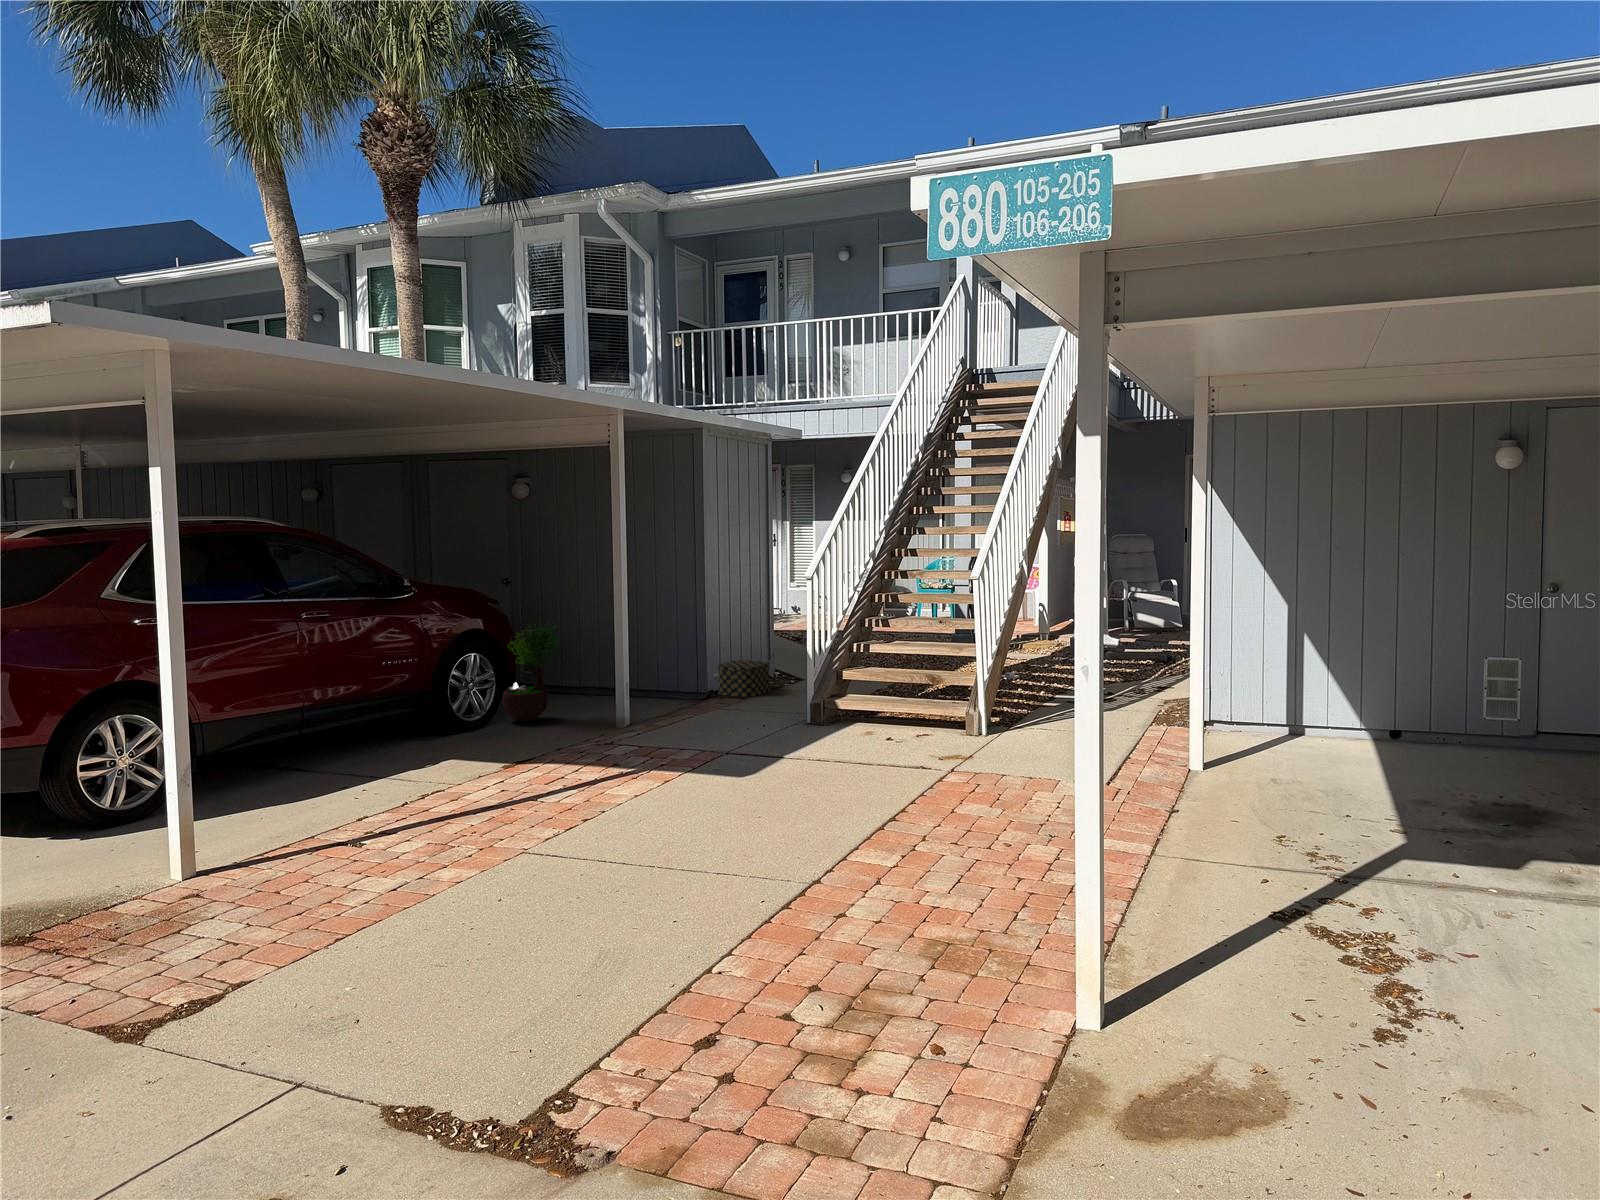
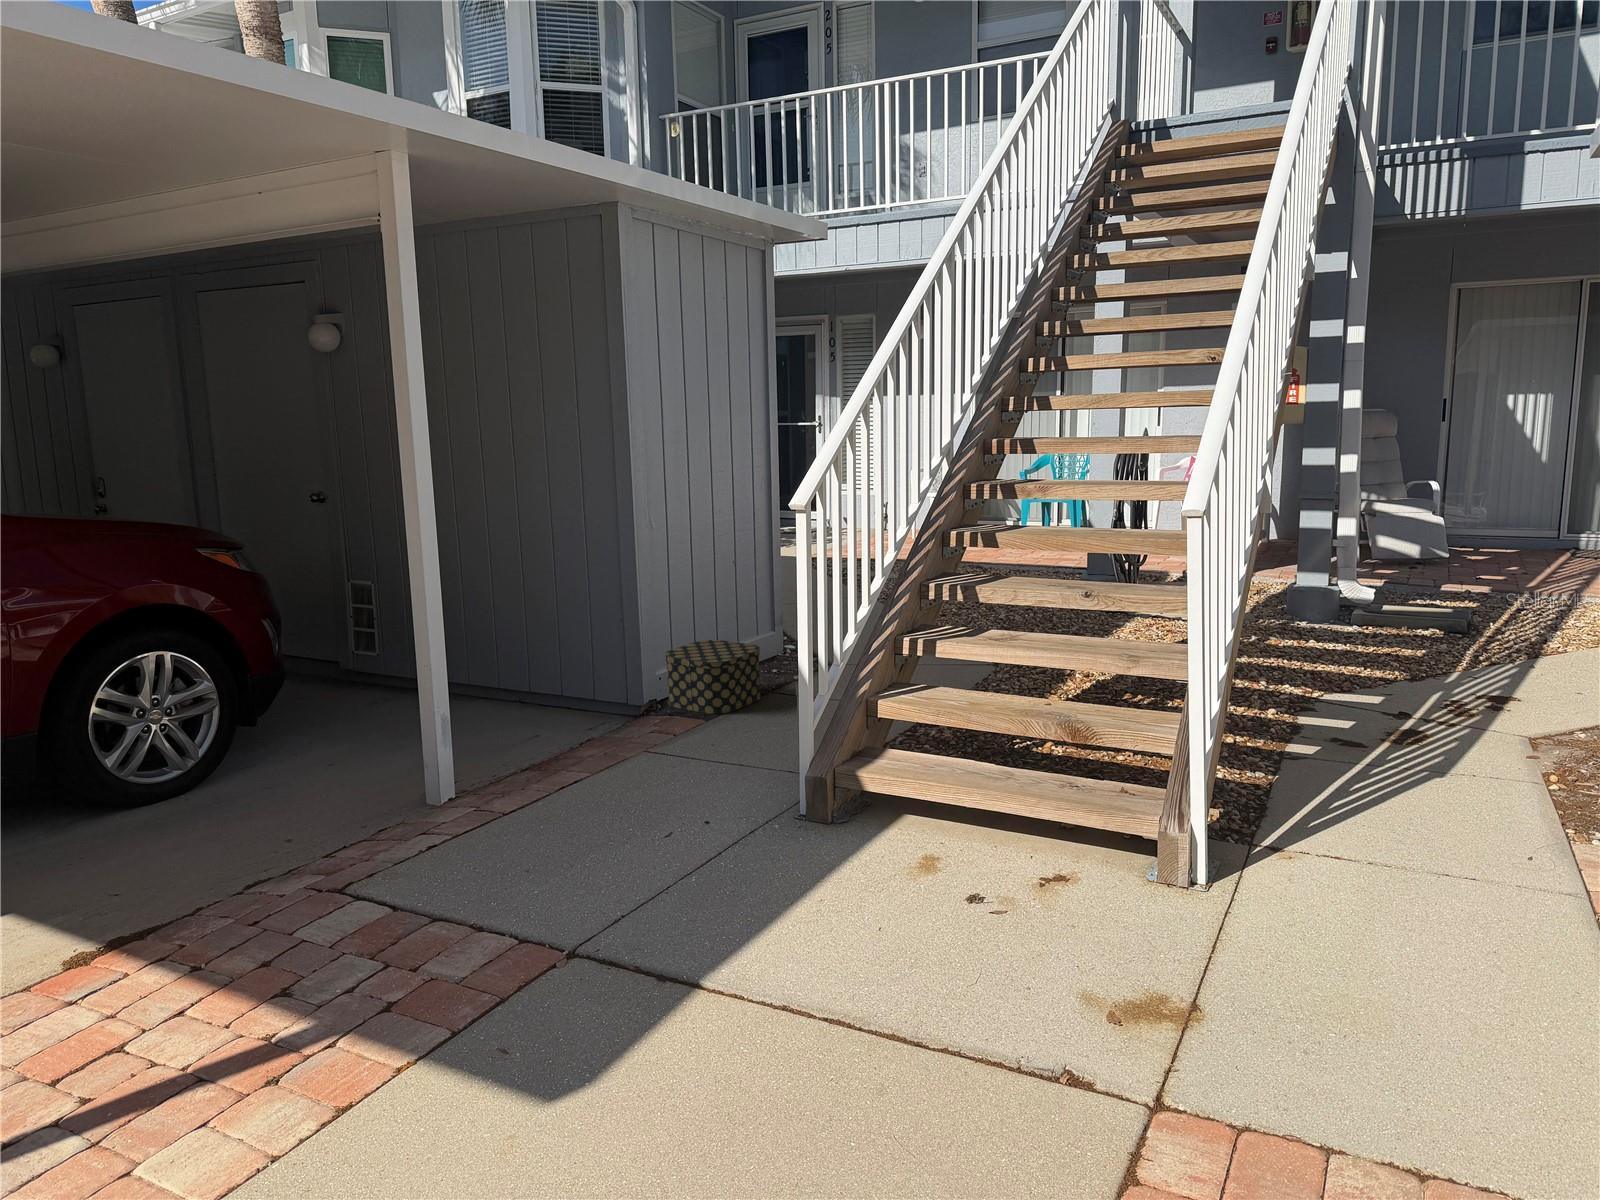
potted tree: present [502,622,559,721] -> none [212,586,329,782]

